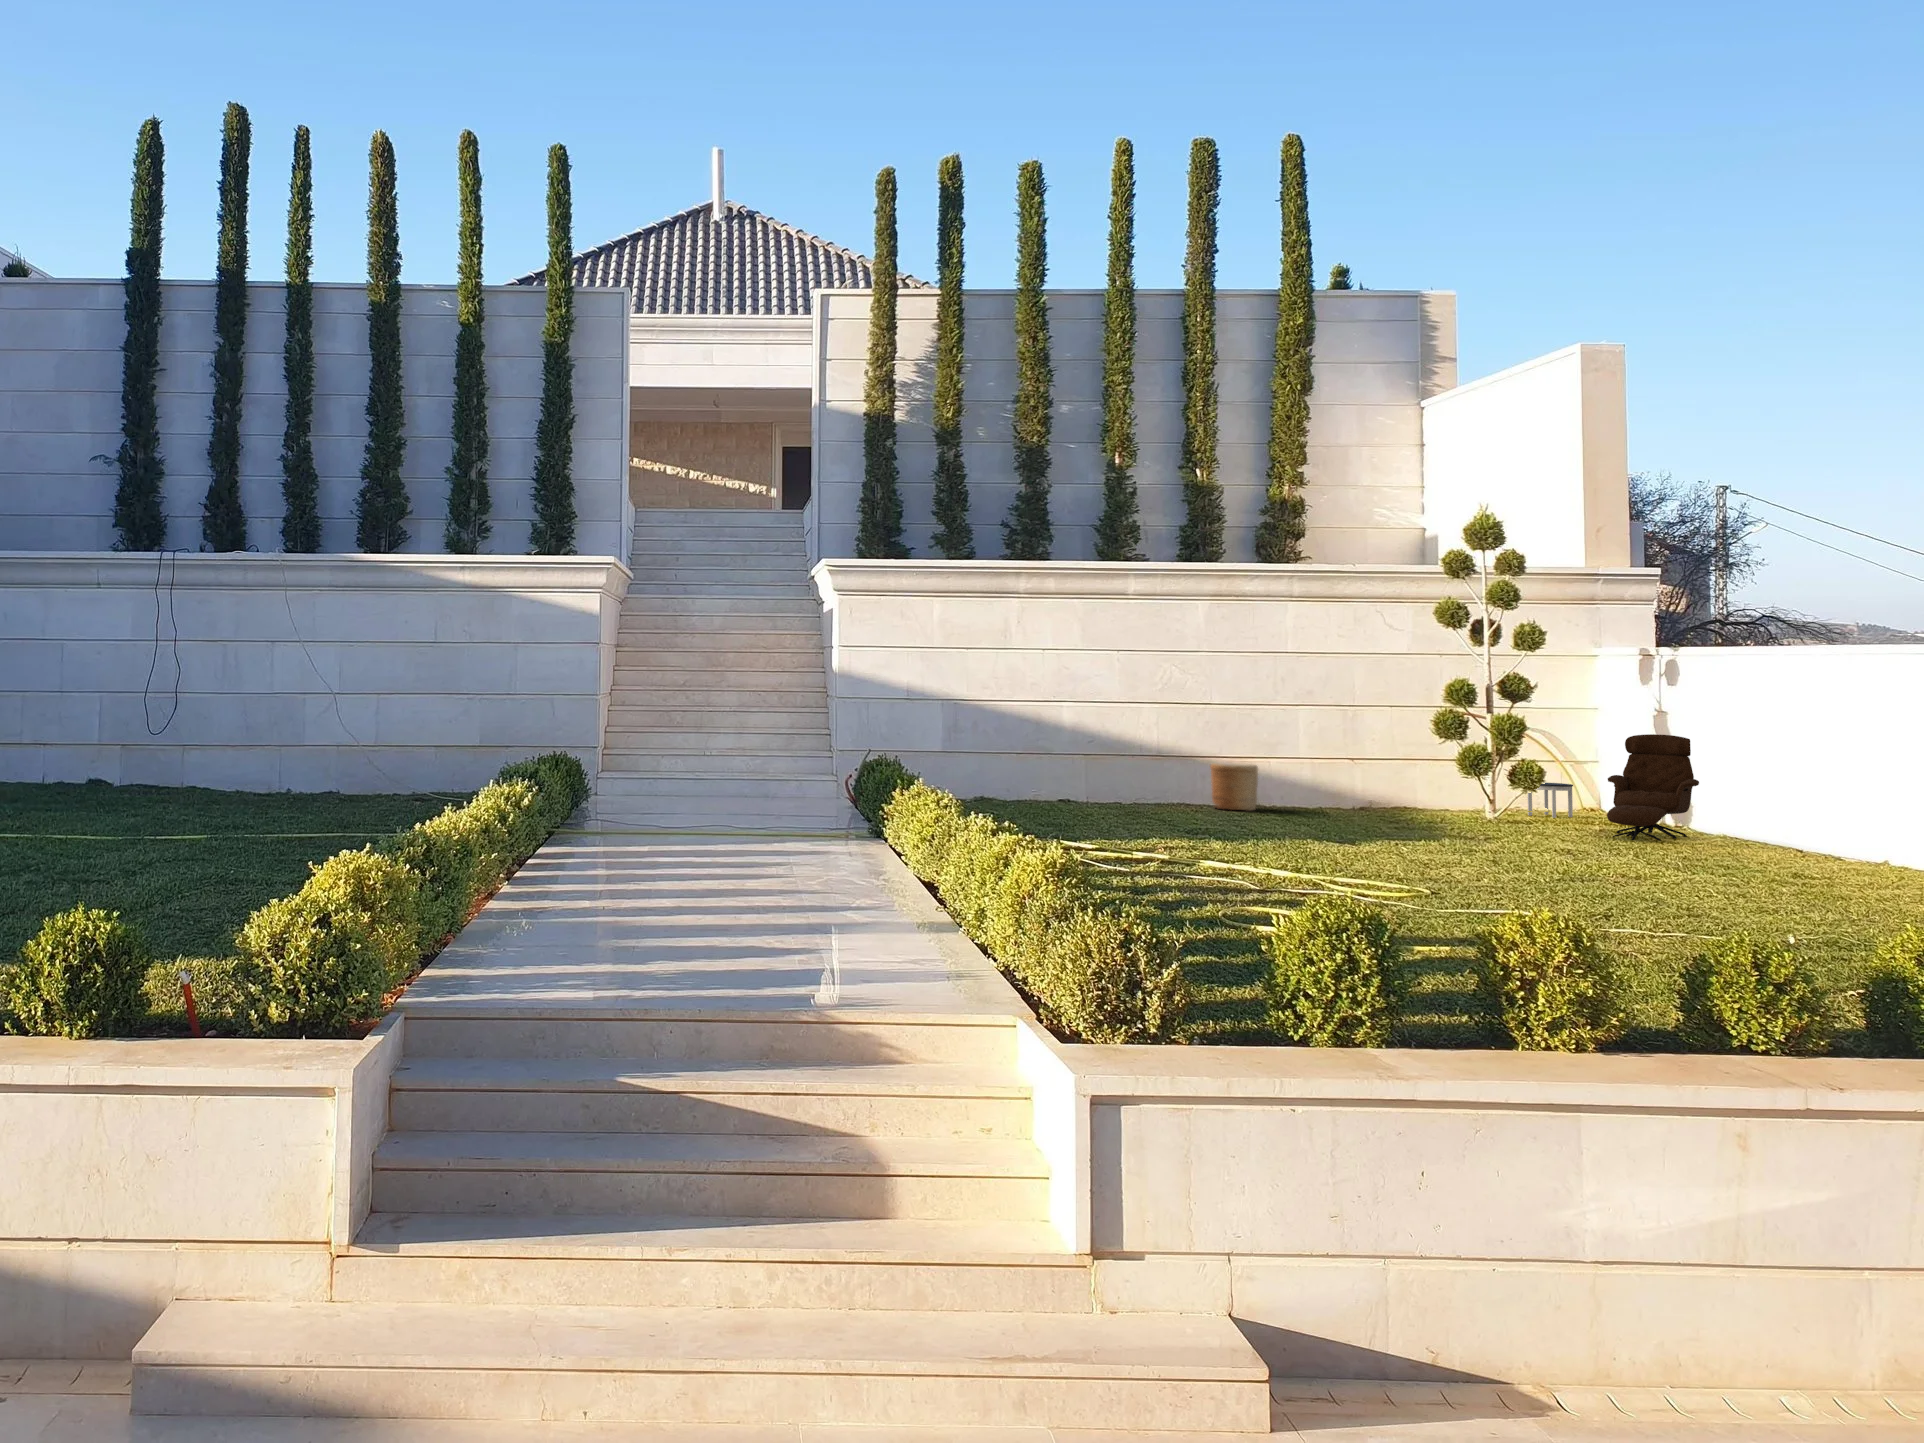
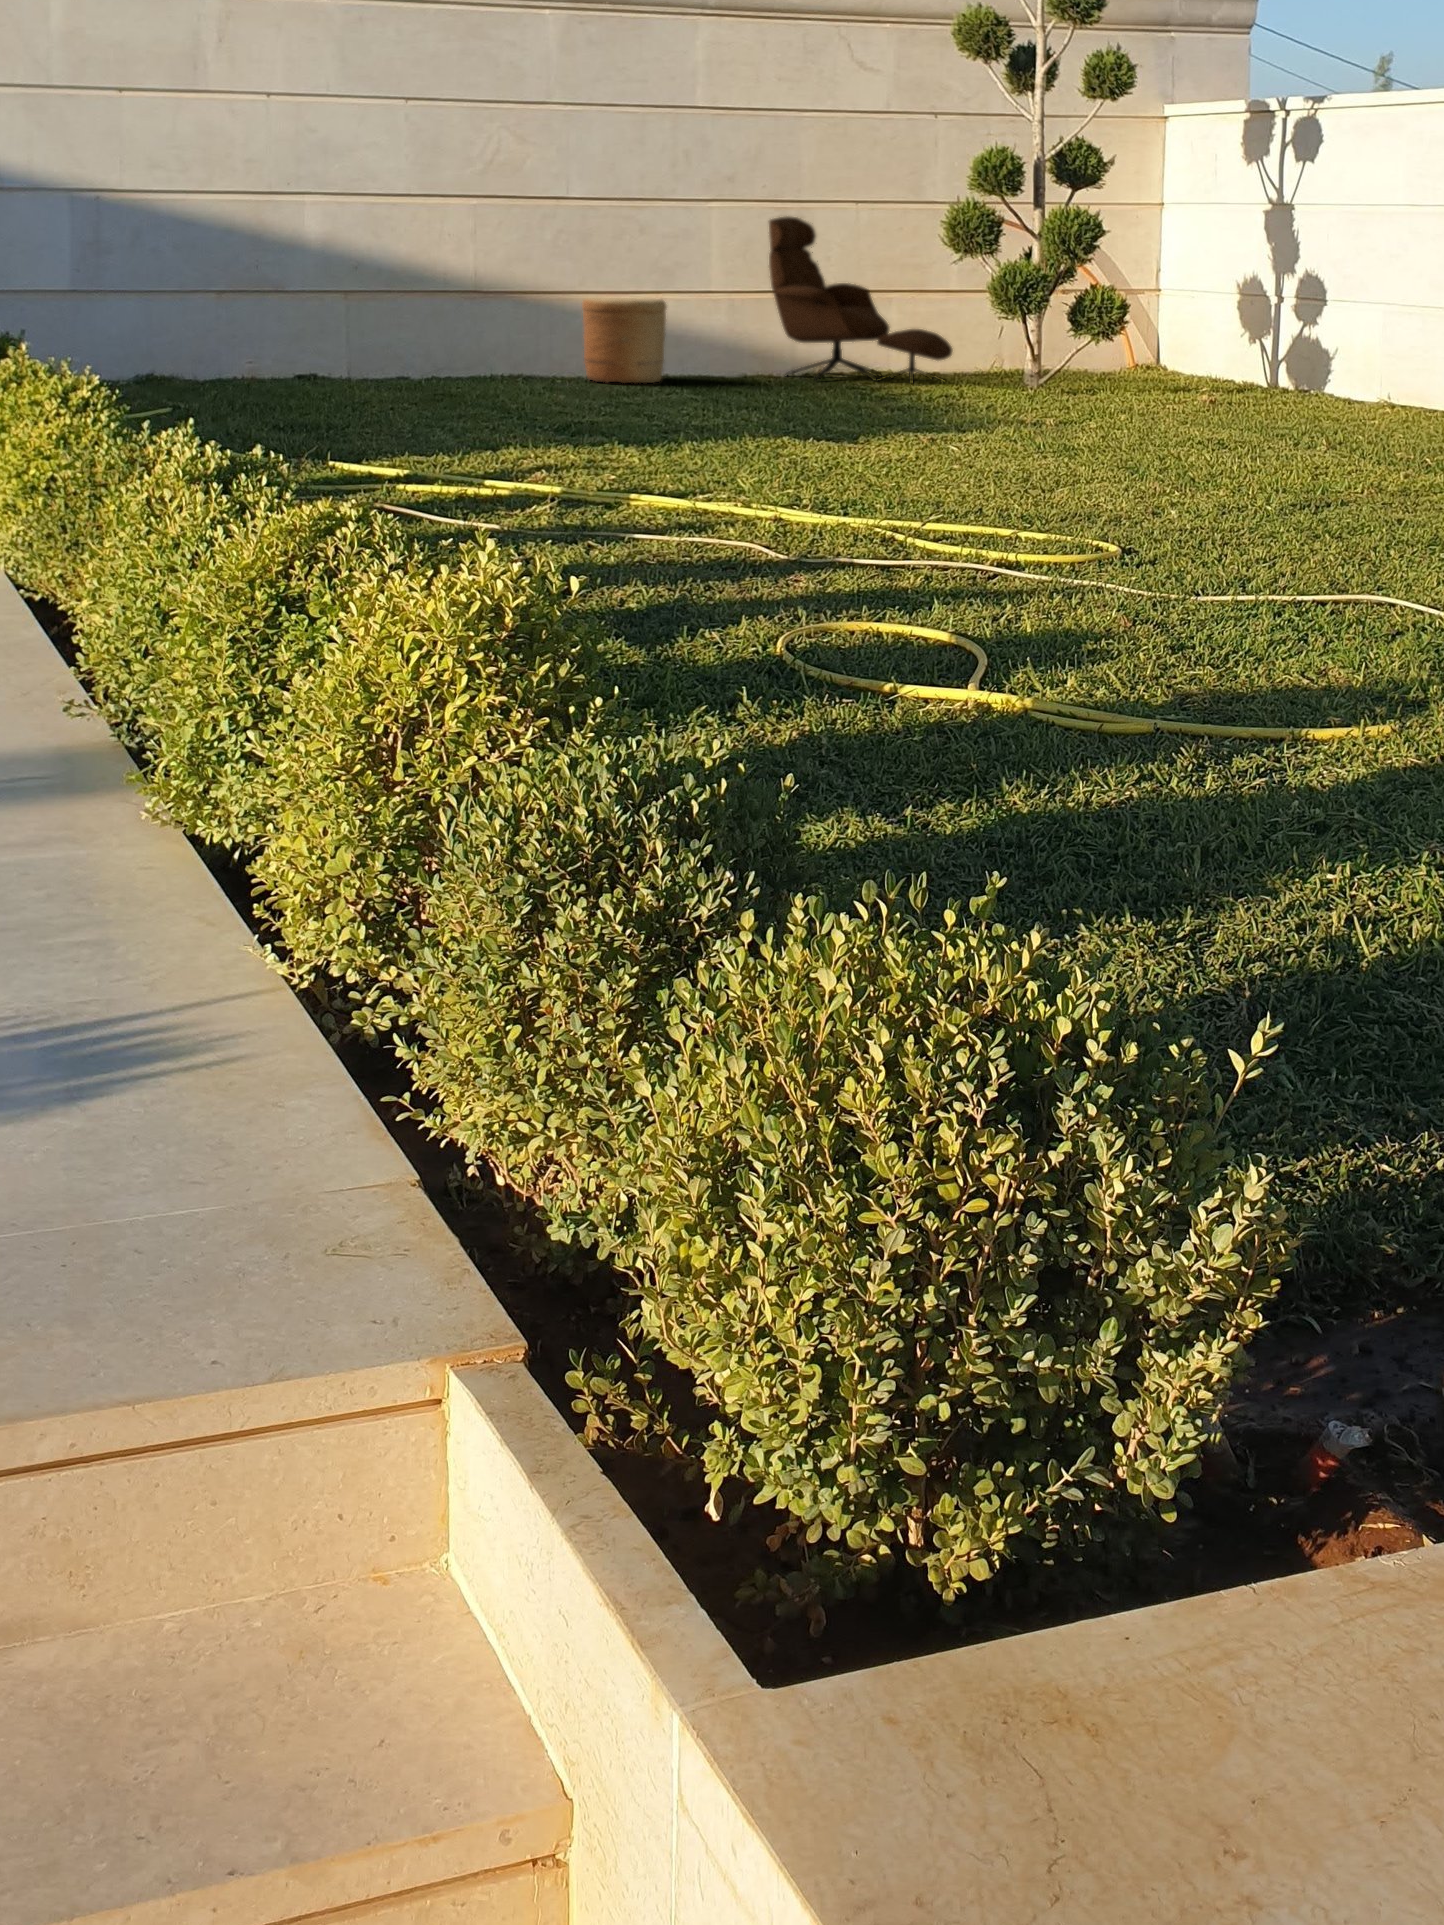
lounge chair: present [1607,734,1699,841] -> present [769,217,952,383]
round table: present [1528,783,1573,818] -> none [1089,316,1161,374]

